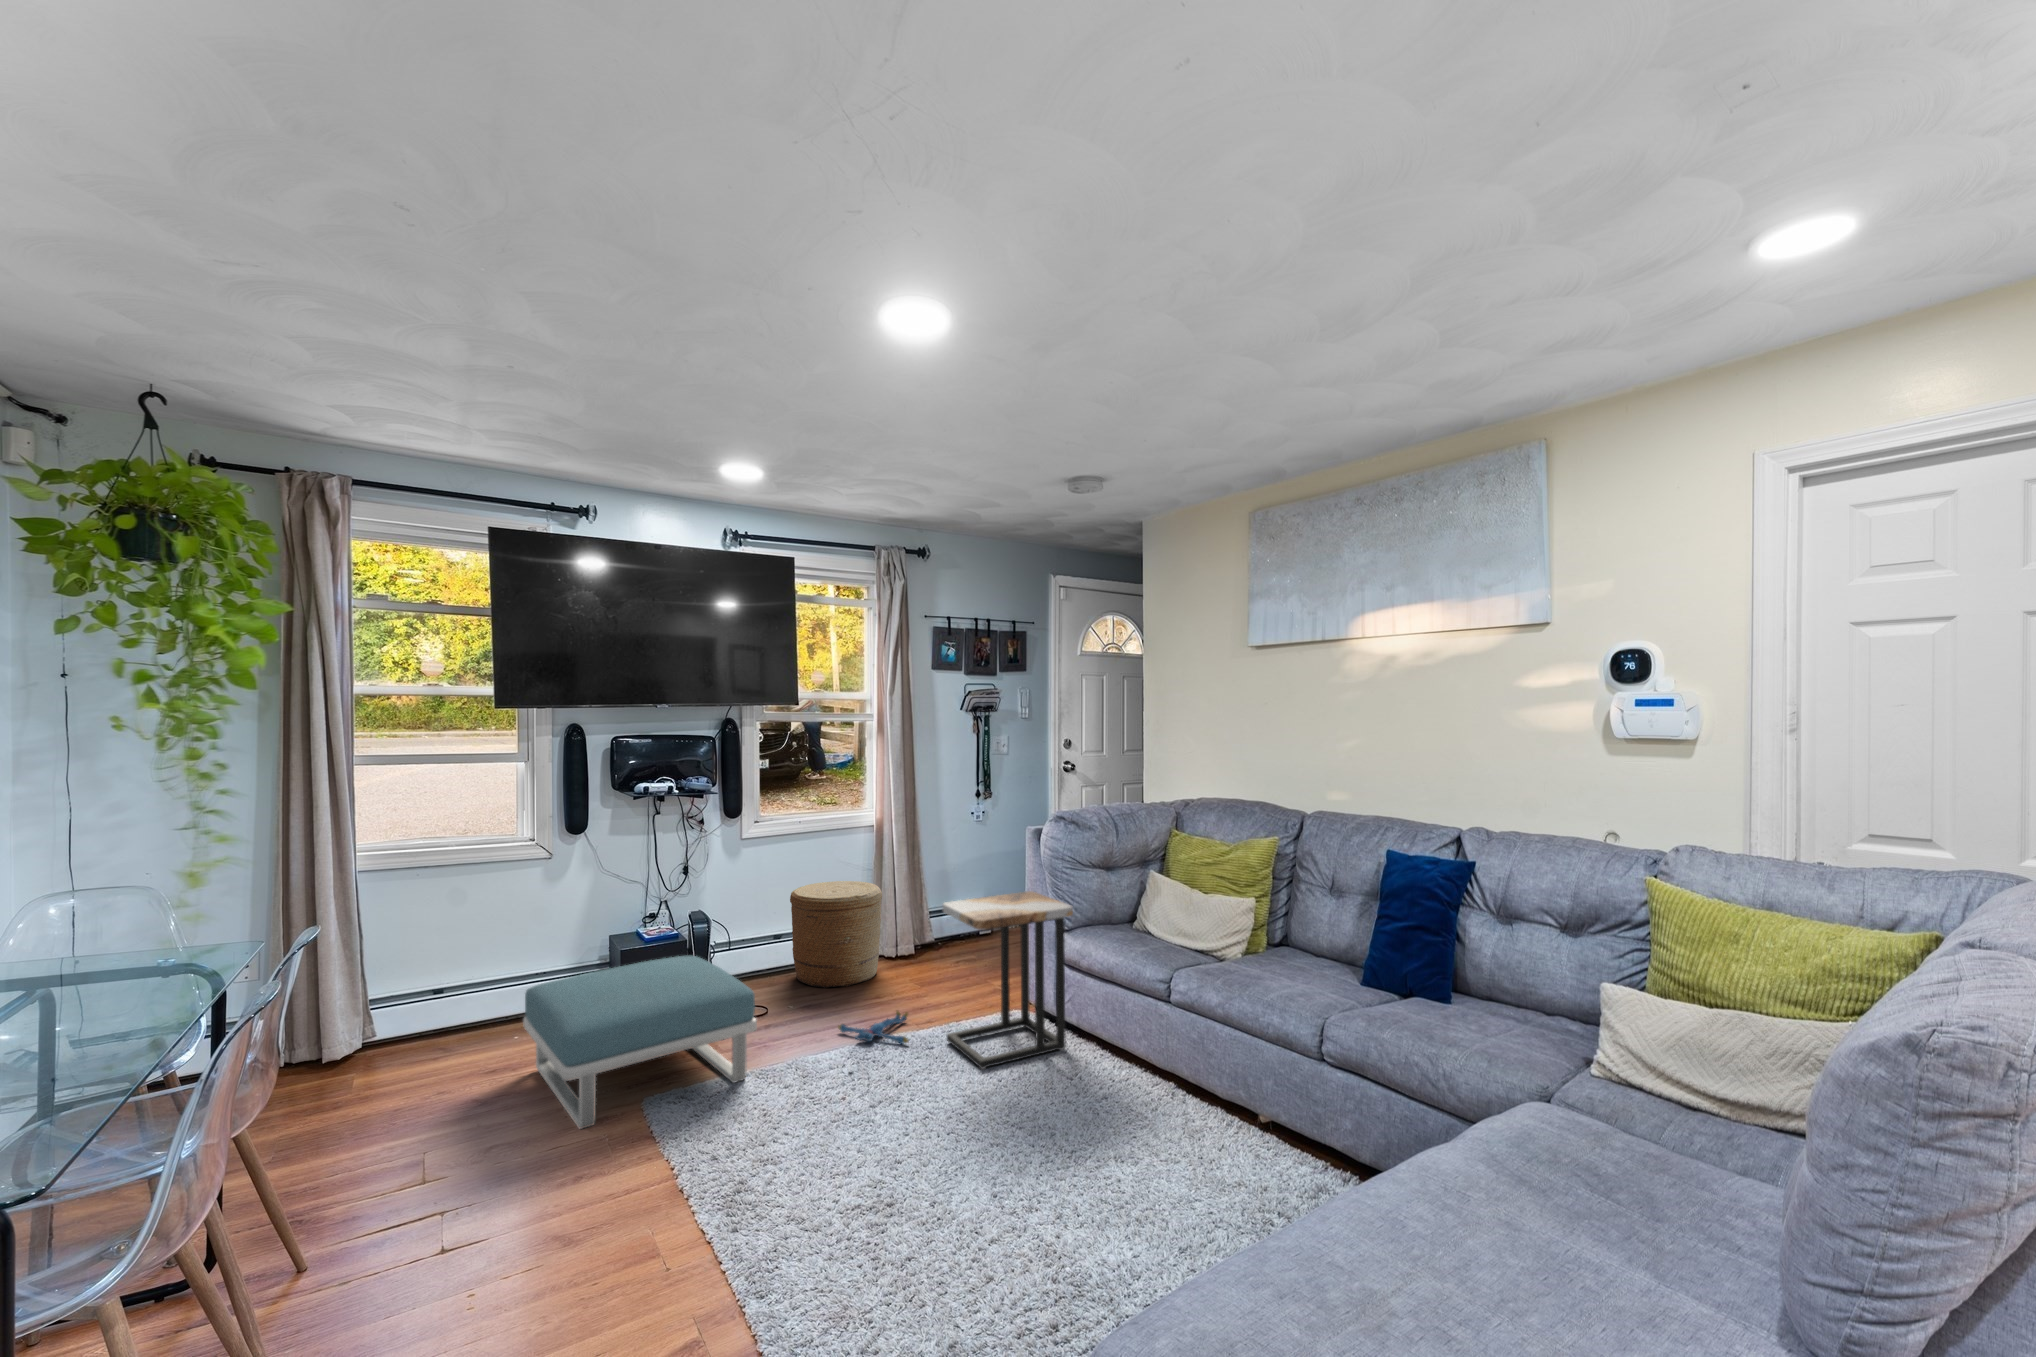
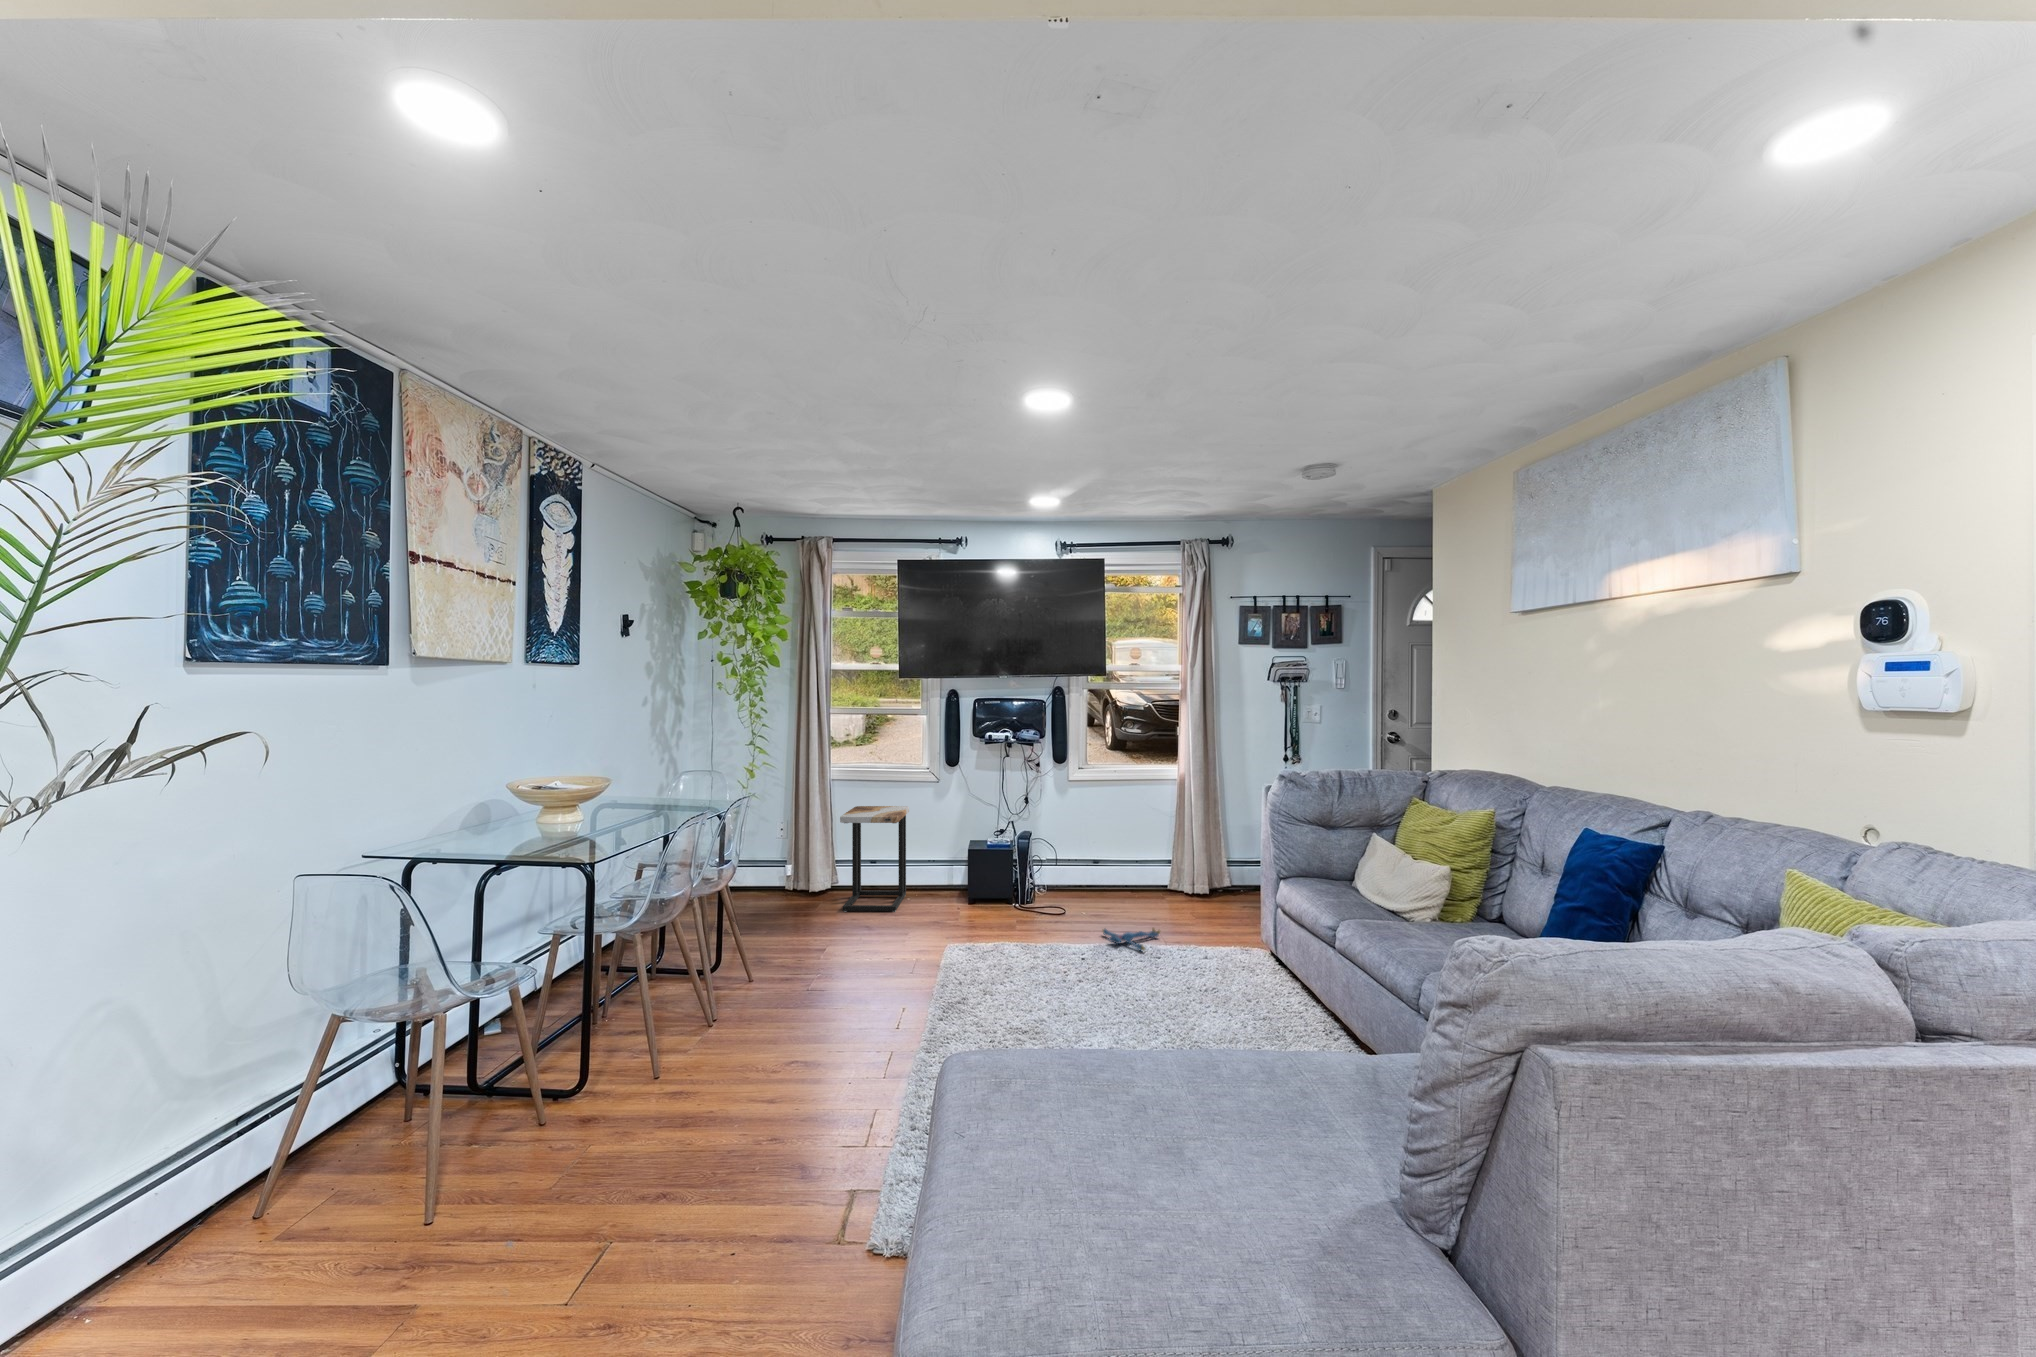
woven basket: present [790,881,882,988] -> none [1100,822,1174,907]
side table: present [943,891,1073,1069] -> present [840,806,909,912]
footstool: present [523,955,757,1129] -> none [893,858,1025,954]

